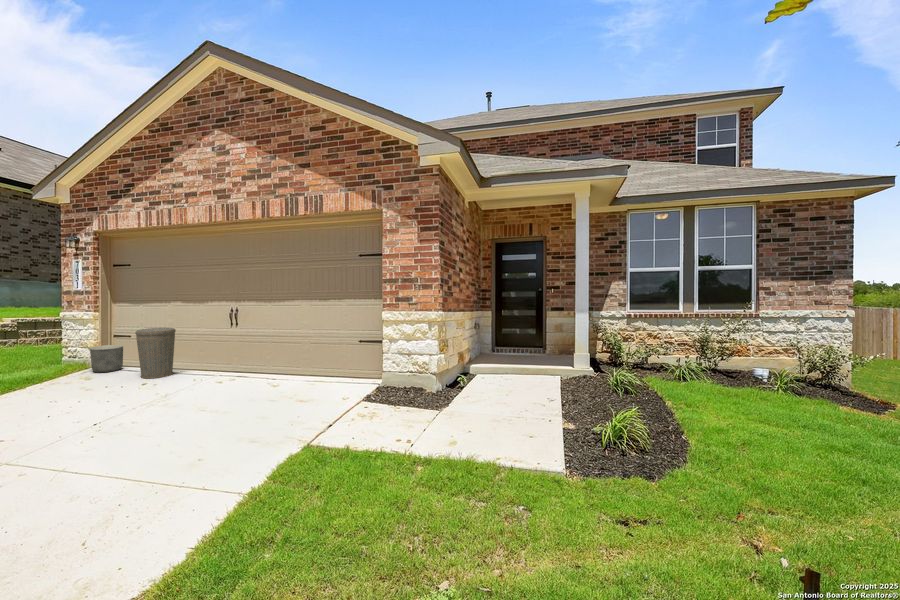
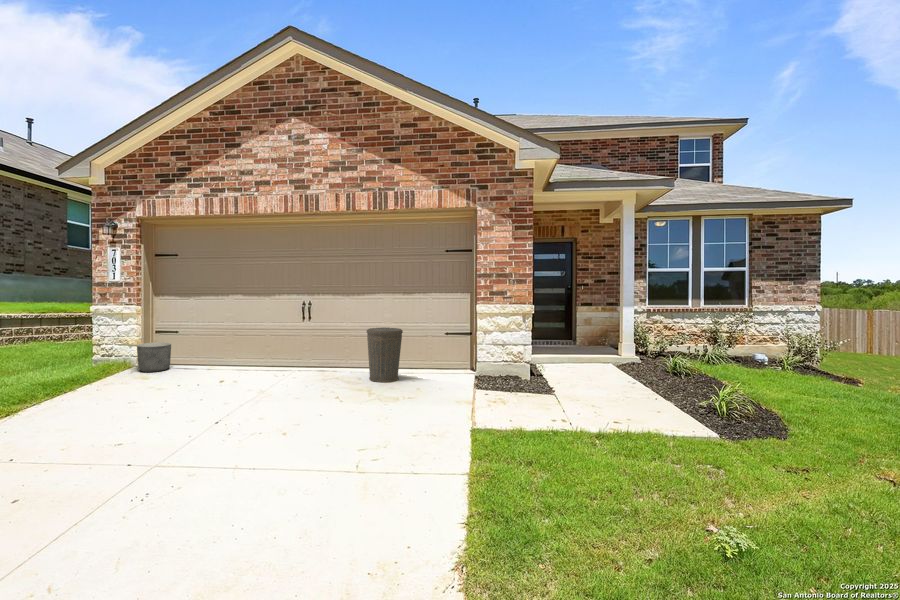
trash can: present [135,328,176,378] -> present [367,327,403,382]

